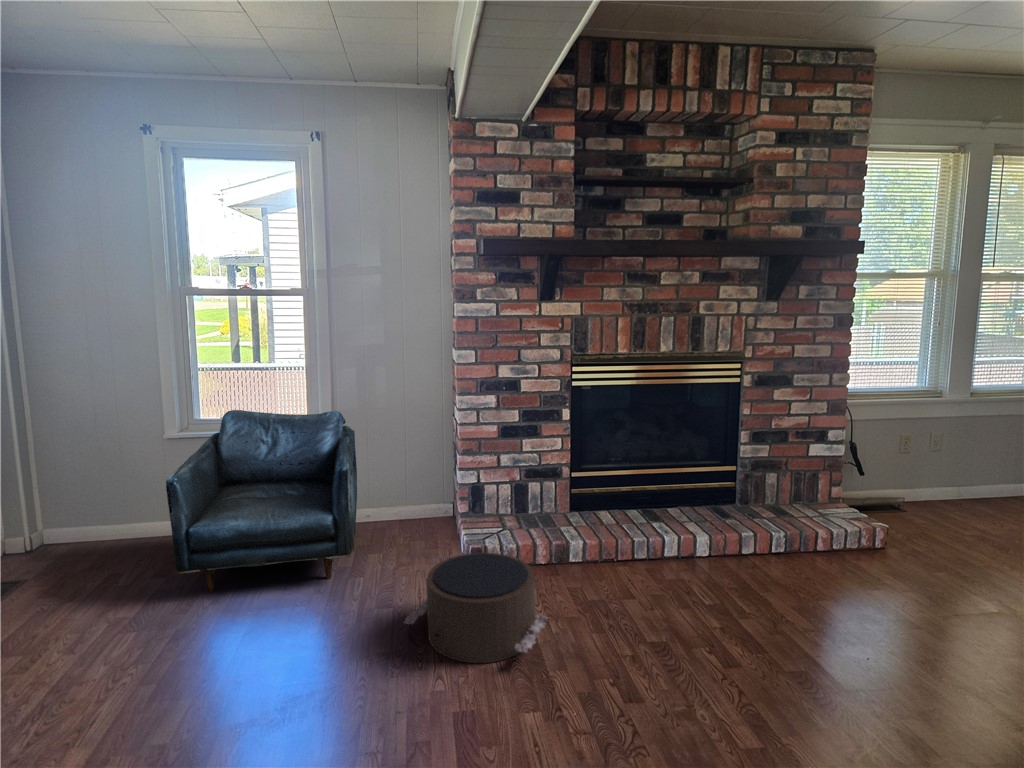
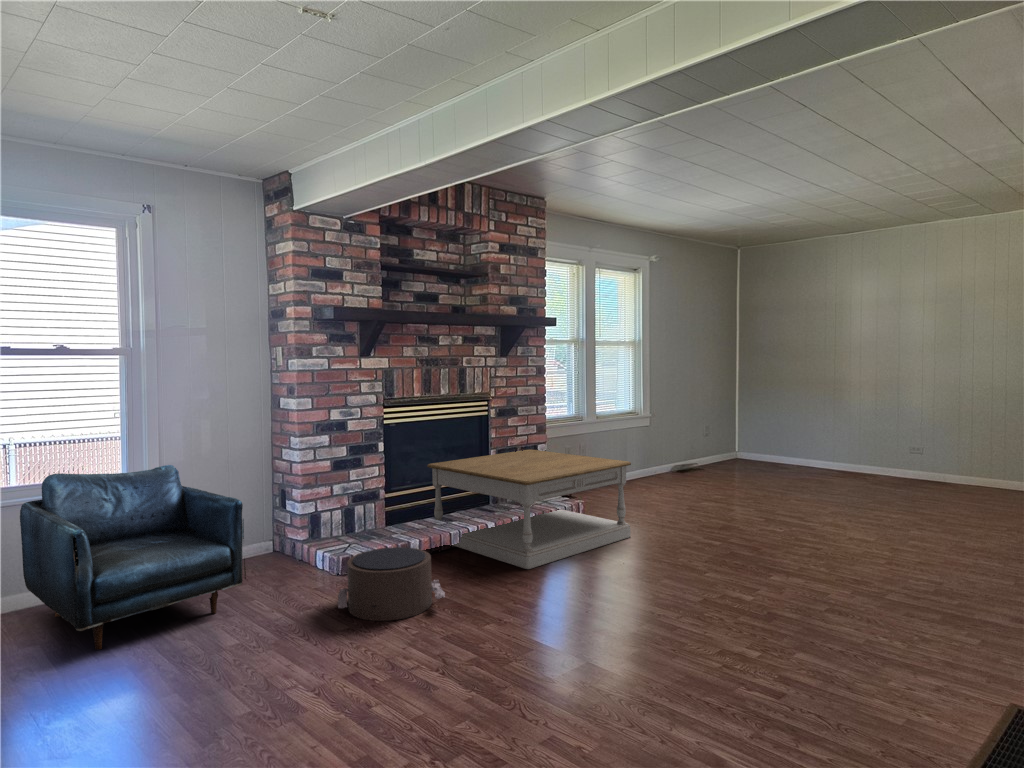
coffee table: none [632,437,956,632] -> present [427,449,631,569]

